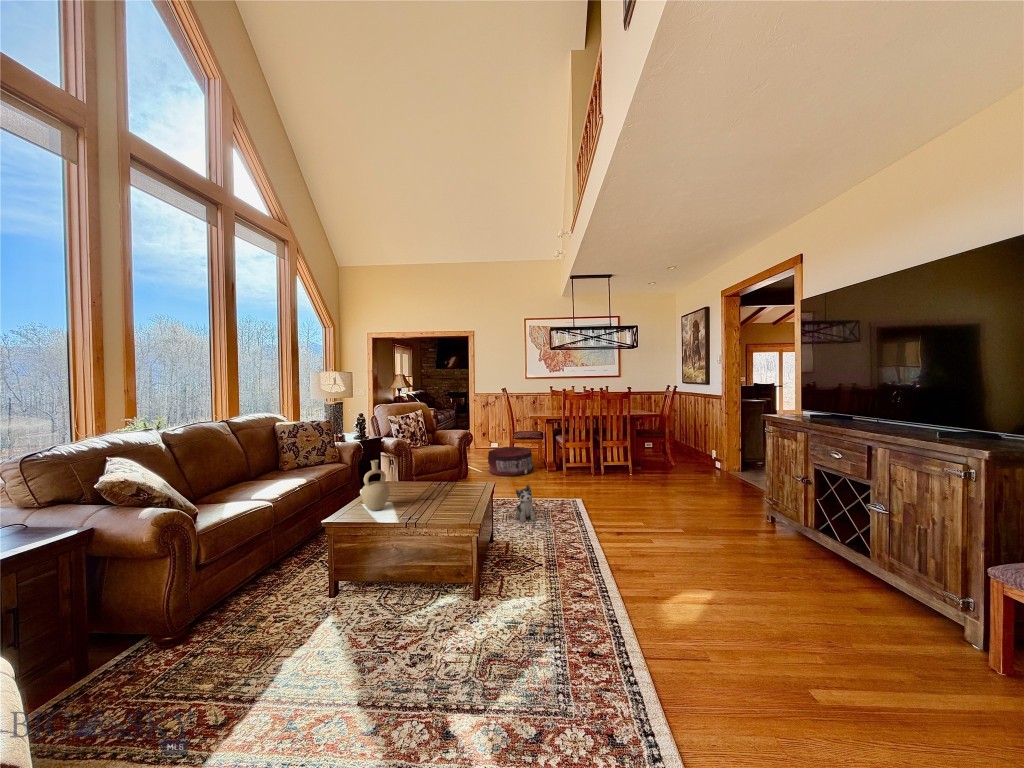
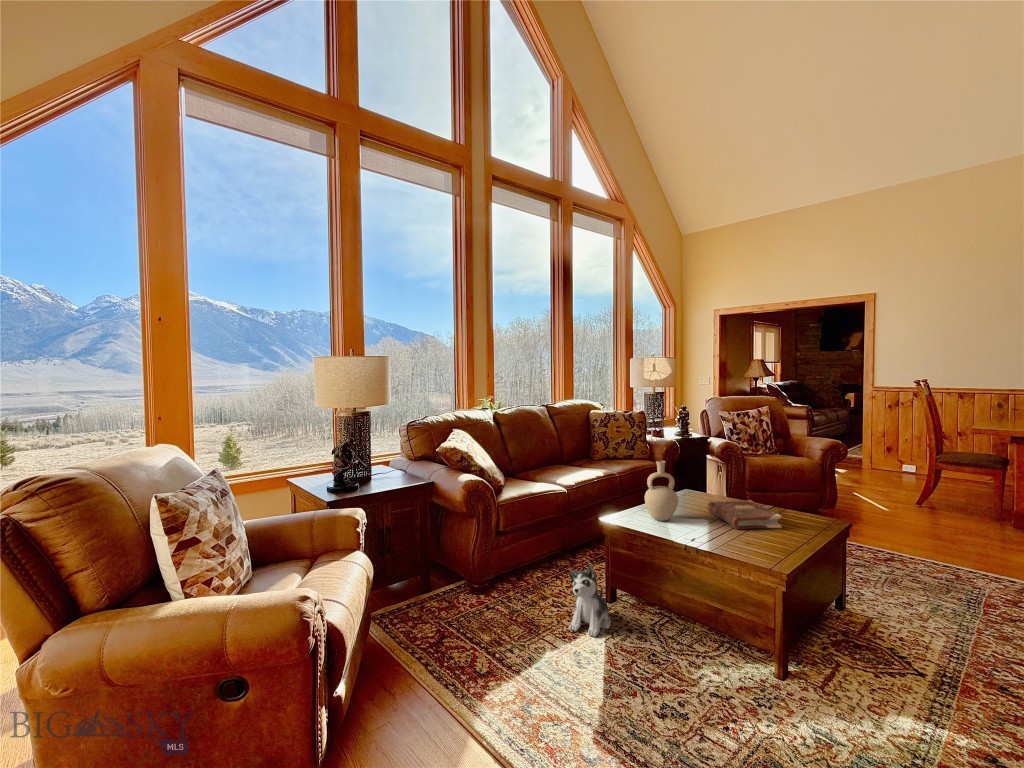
pouf: present [488,447,534,476] -> none [881,474,980,525]
book: none [407,480,460,503] -> present [708,500,782,529]
plush toy: present [515,485,536,522] -> present [569,565,611,637]

